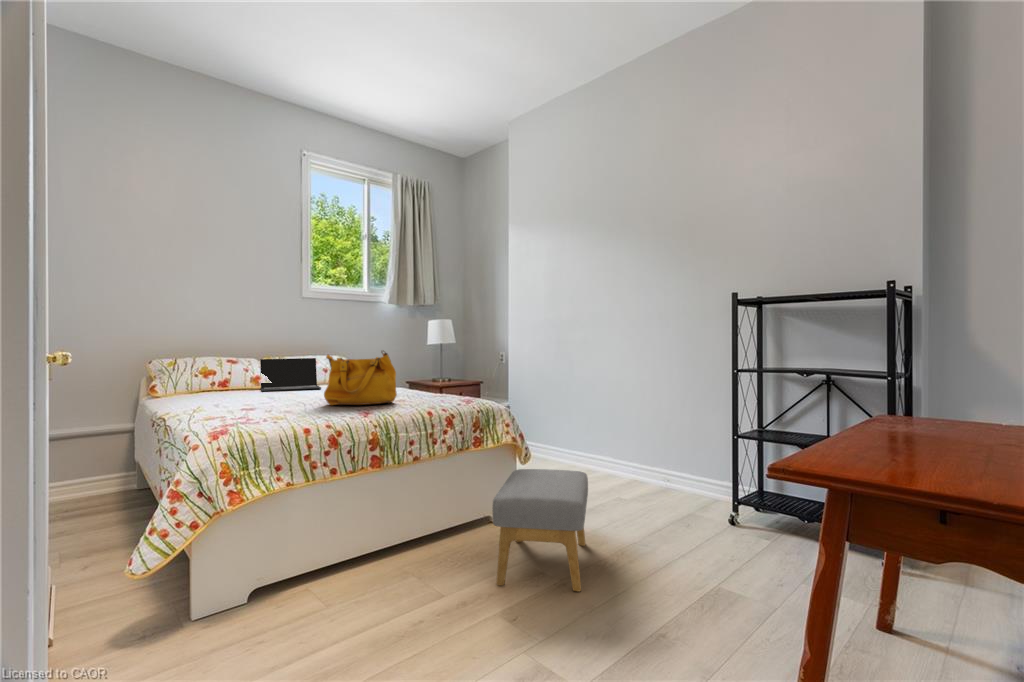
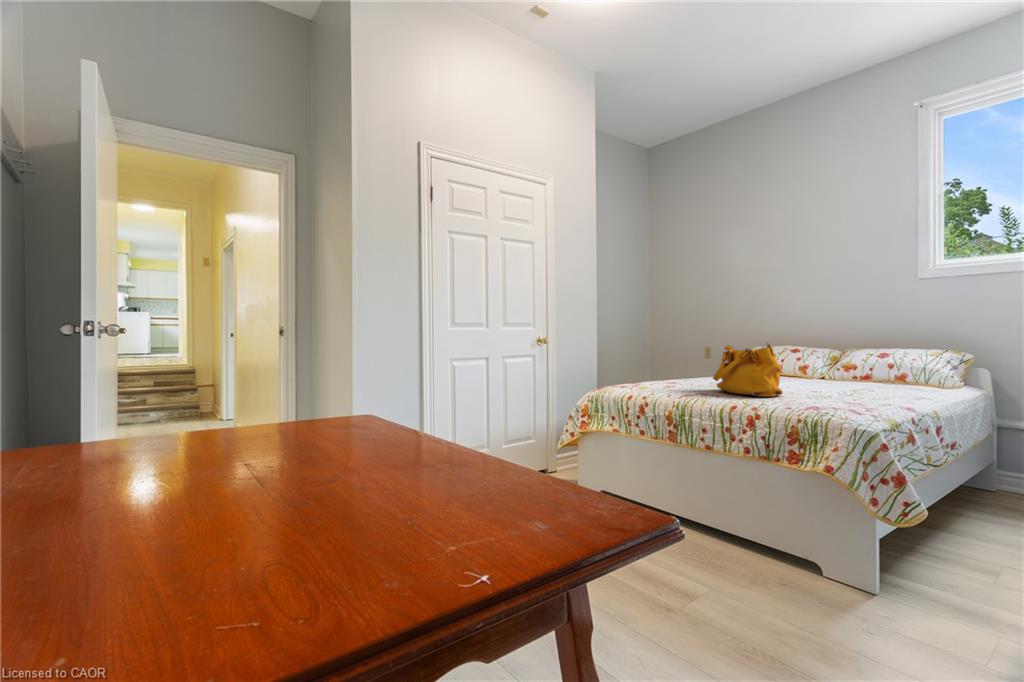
laptop: present [260,358,321,392] -> none [788,350,872,383]
footstool: present [492,469,588,591] -> none [657,491,829,649]

